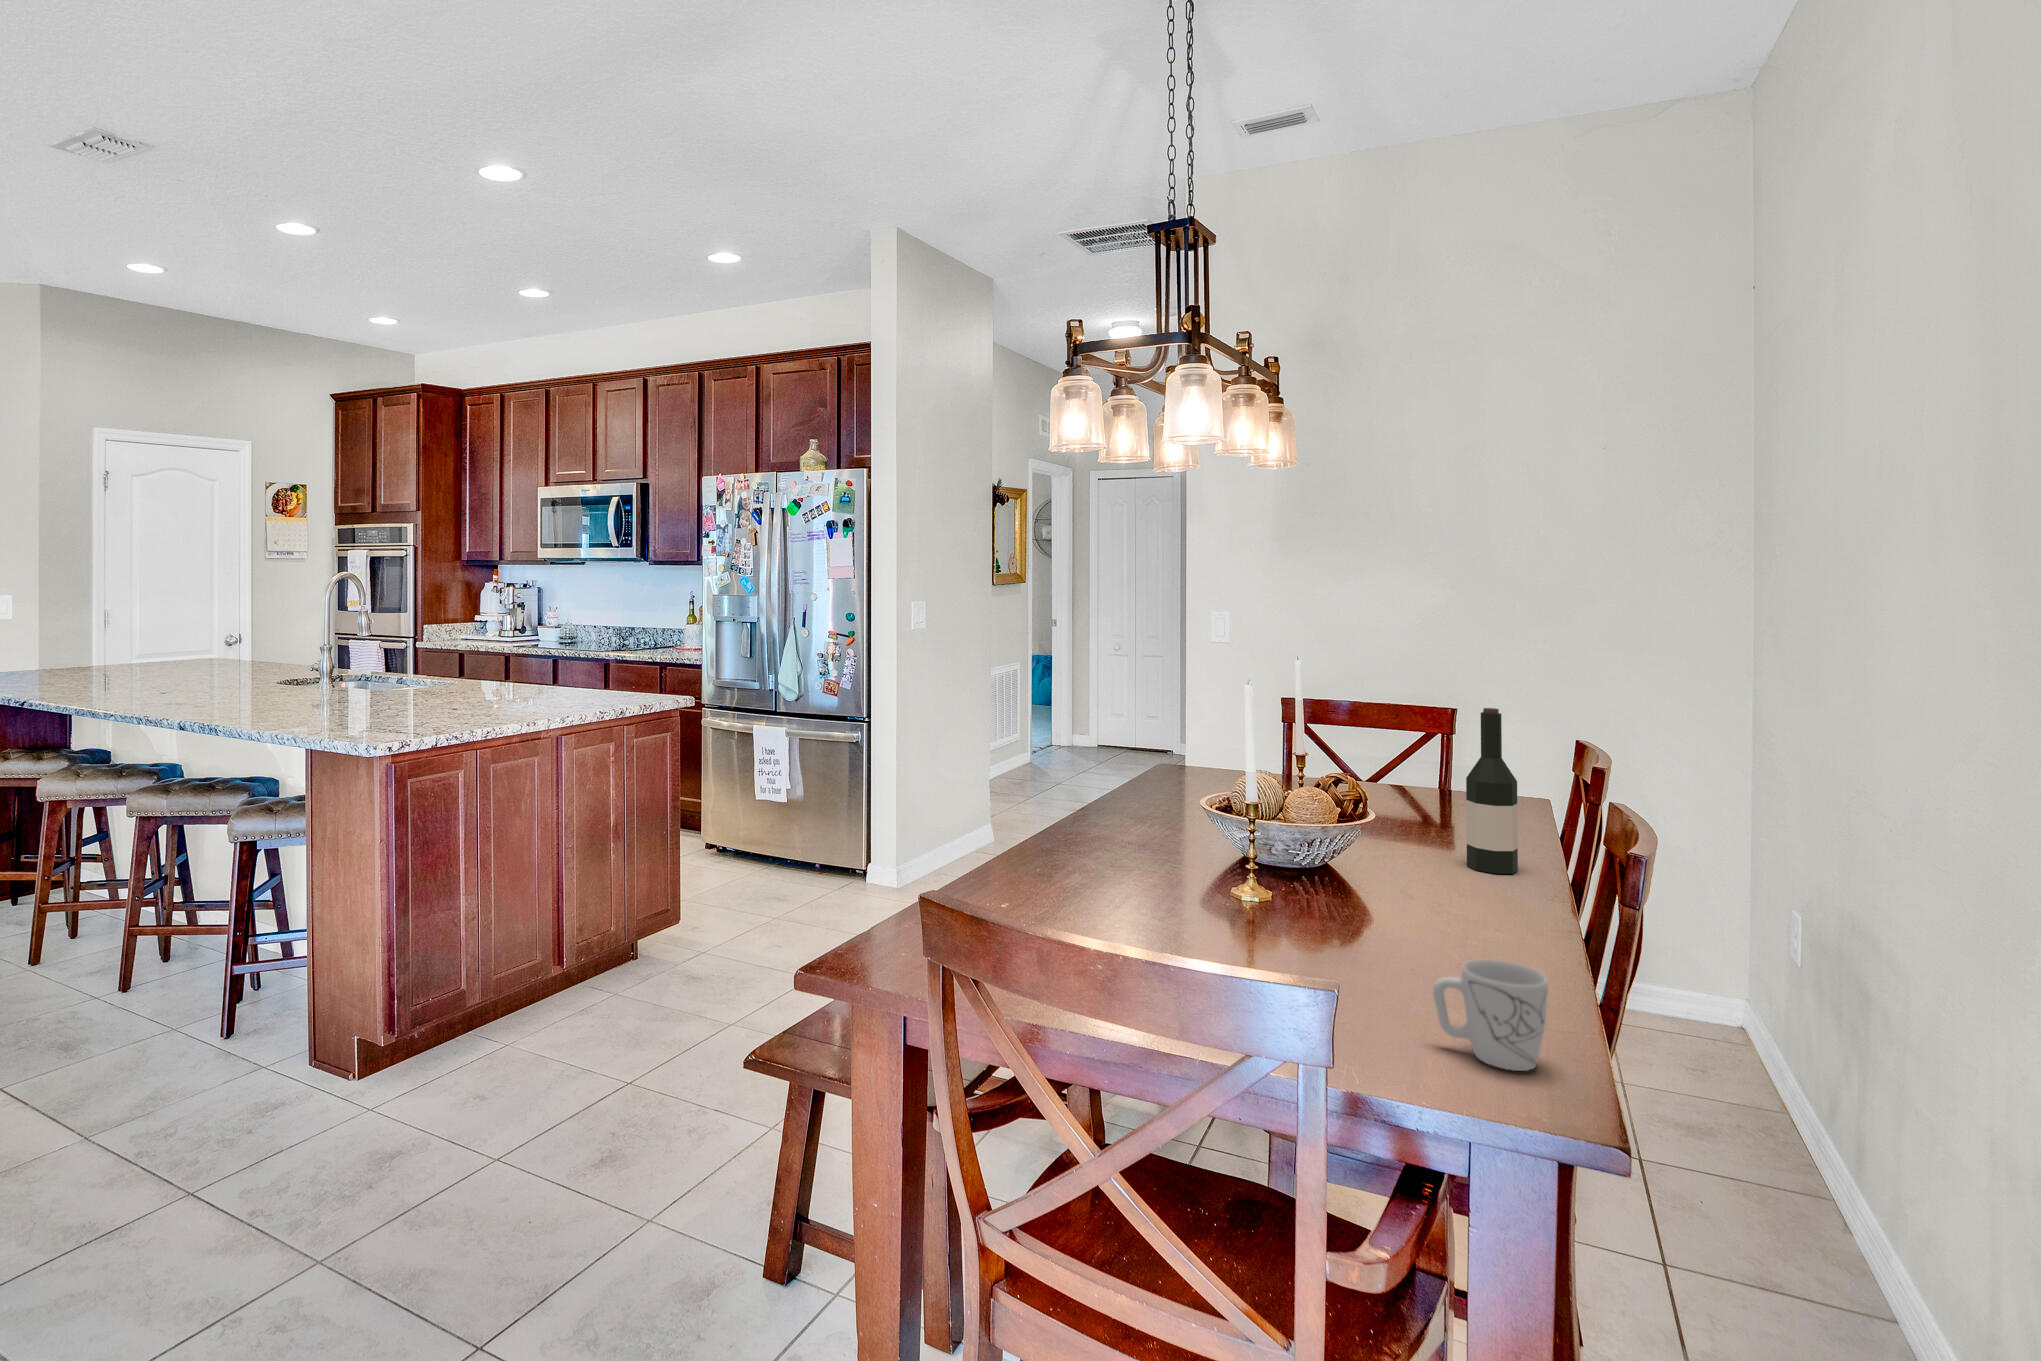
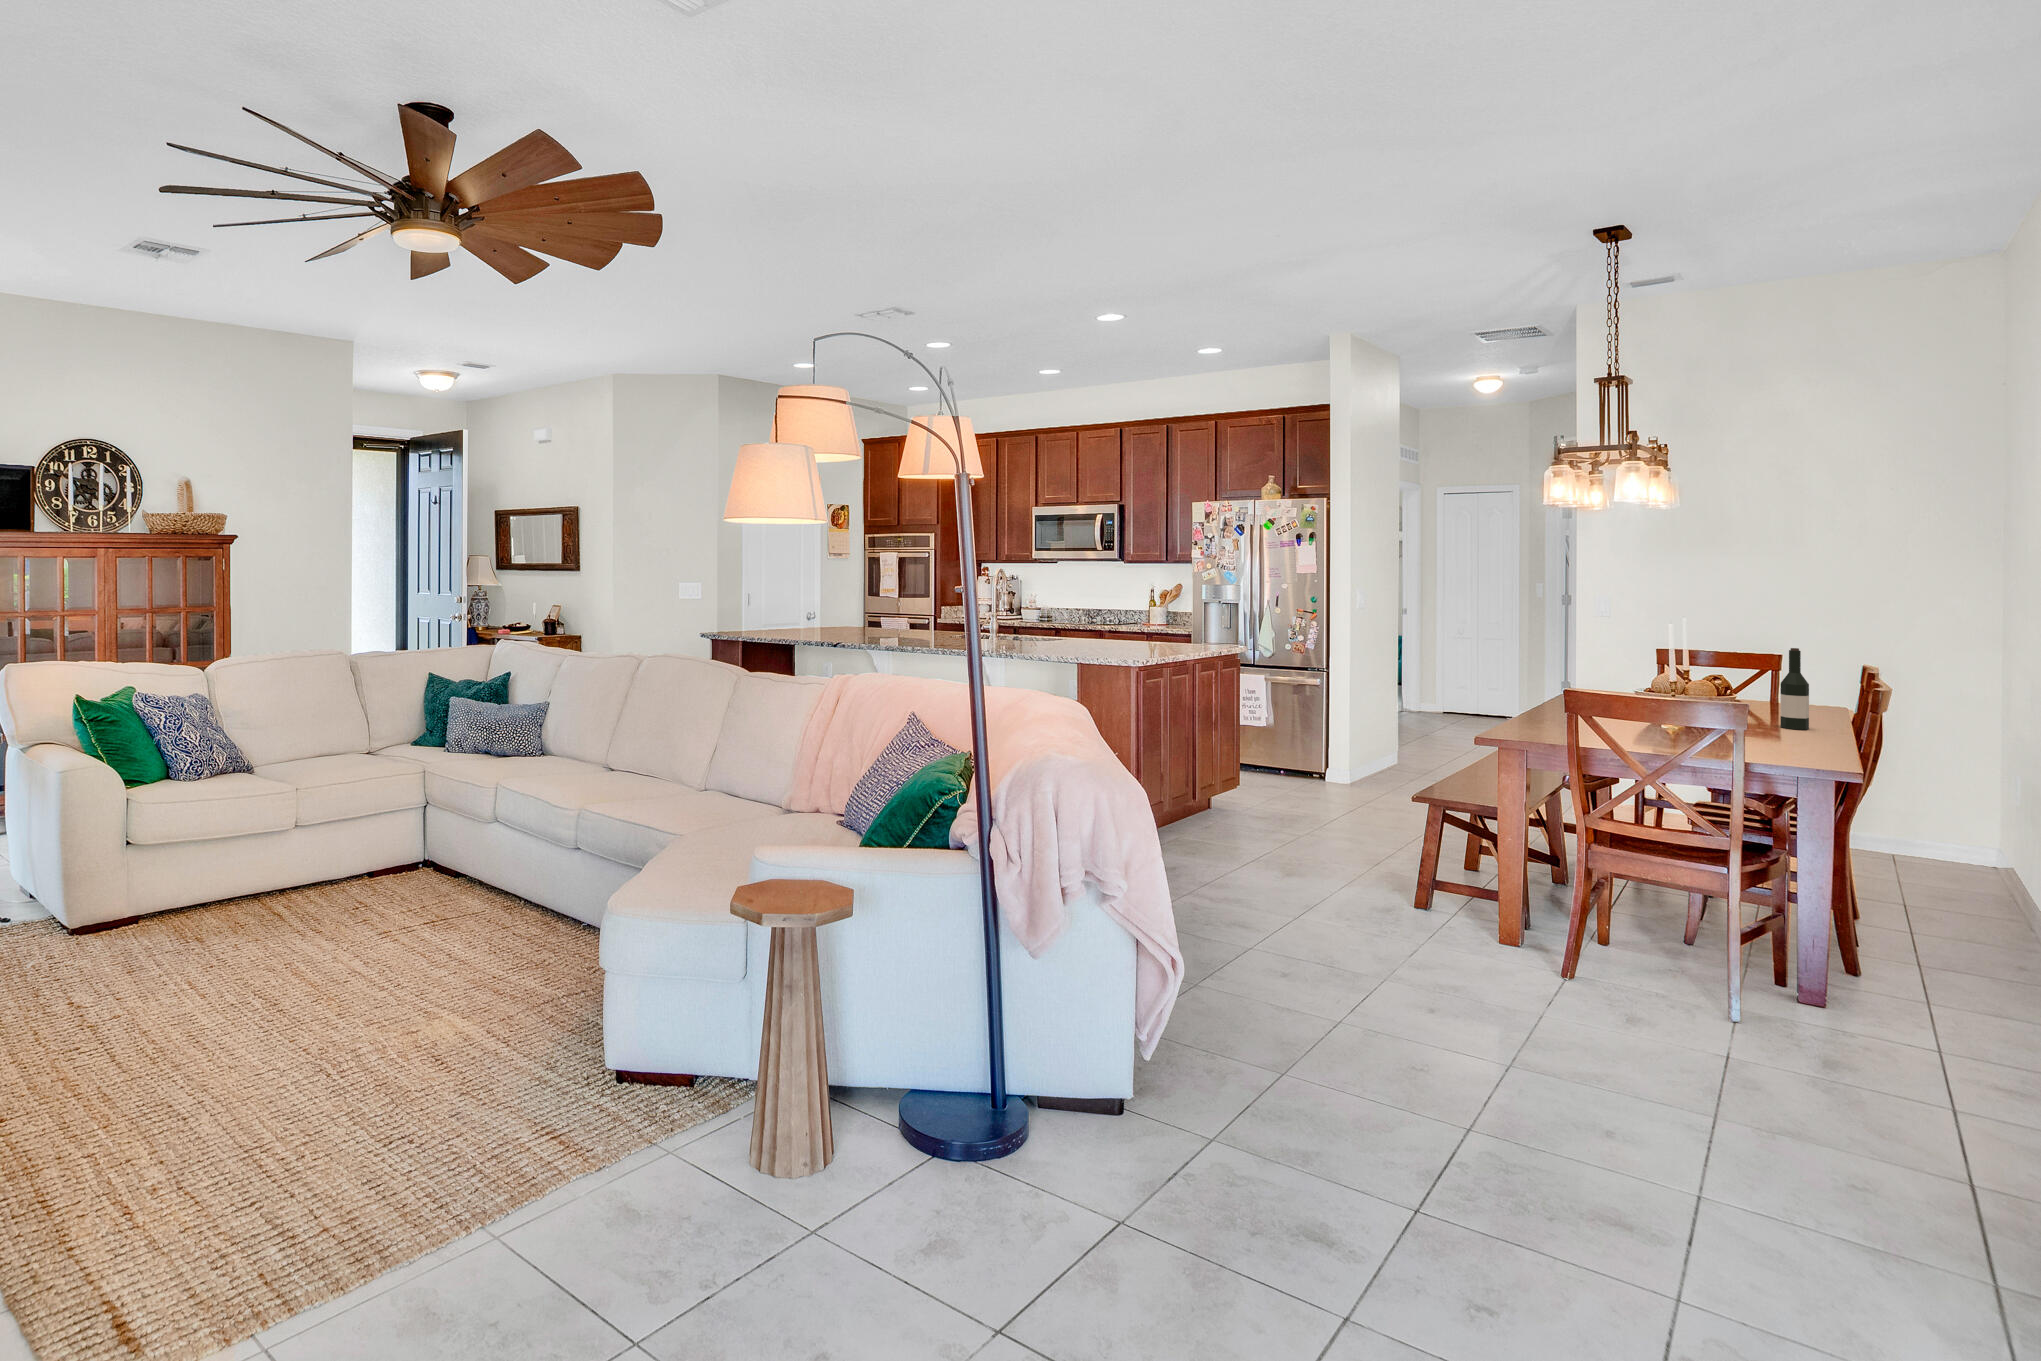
mug: present [1433,960,1548,1071] -> none [1762,728,1809,763]

